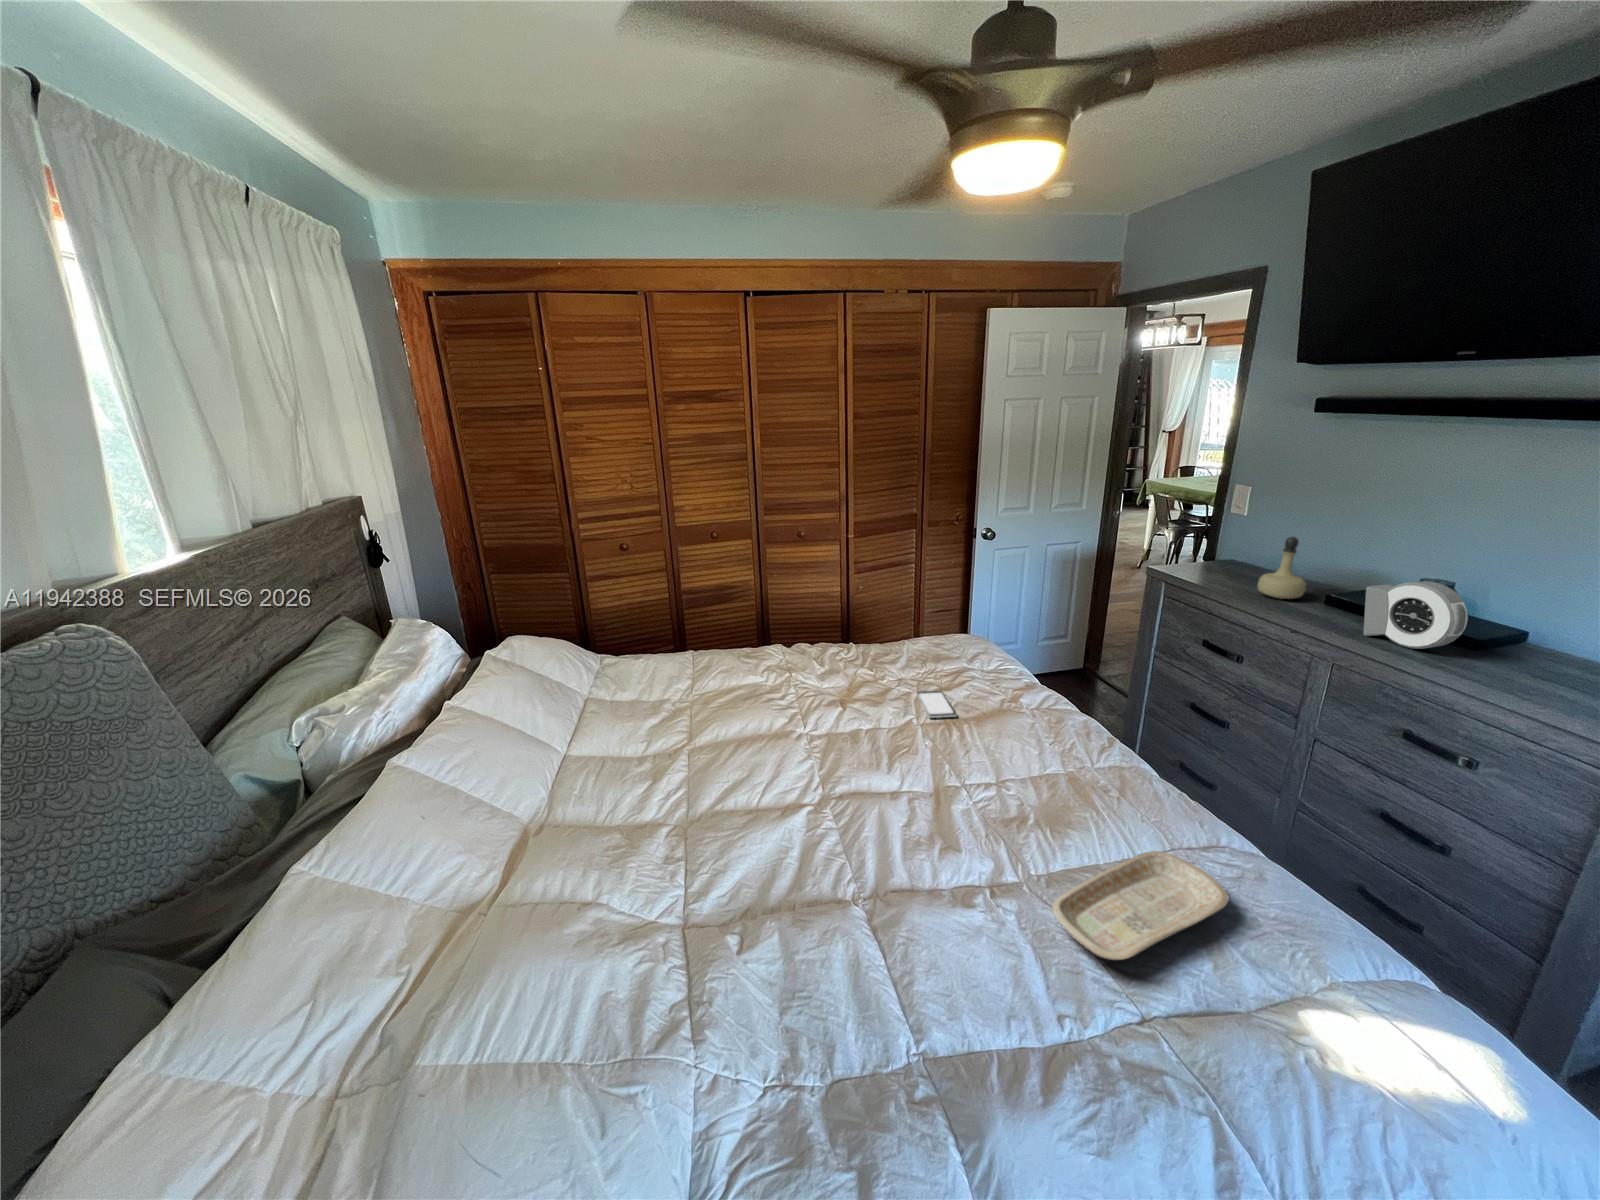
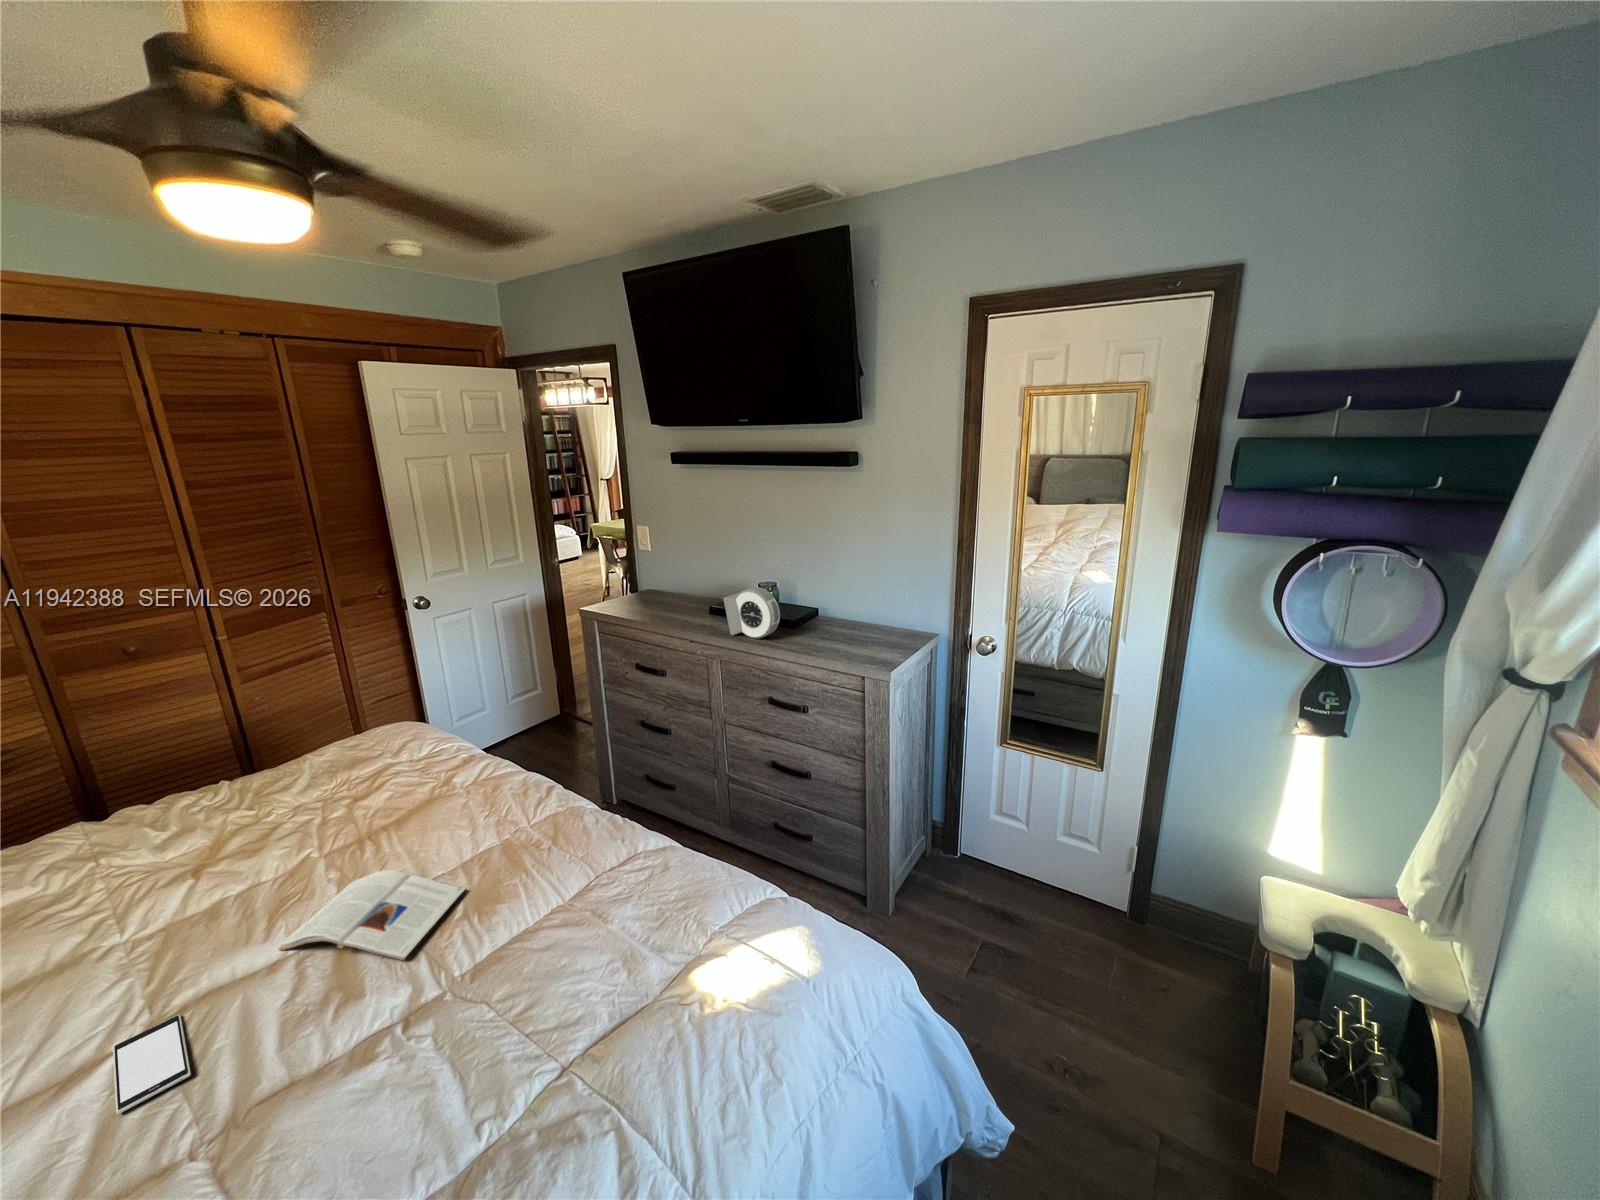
perfume bottle: present [1257,537,1306,599] -> none [665,564,697,617]
smartphone: present [916,691,956,718] -> present [113,1015,191,1114]
magazine: none [896,753,1038,841] -> present [278,870,465,960]
tray: present [1052,851,1229,960] -> none [466,882,631,1023]

